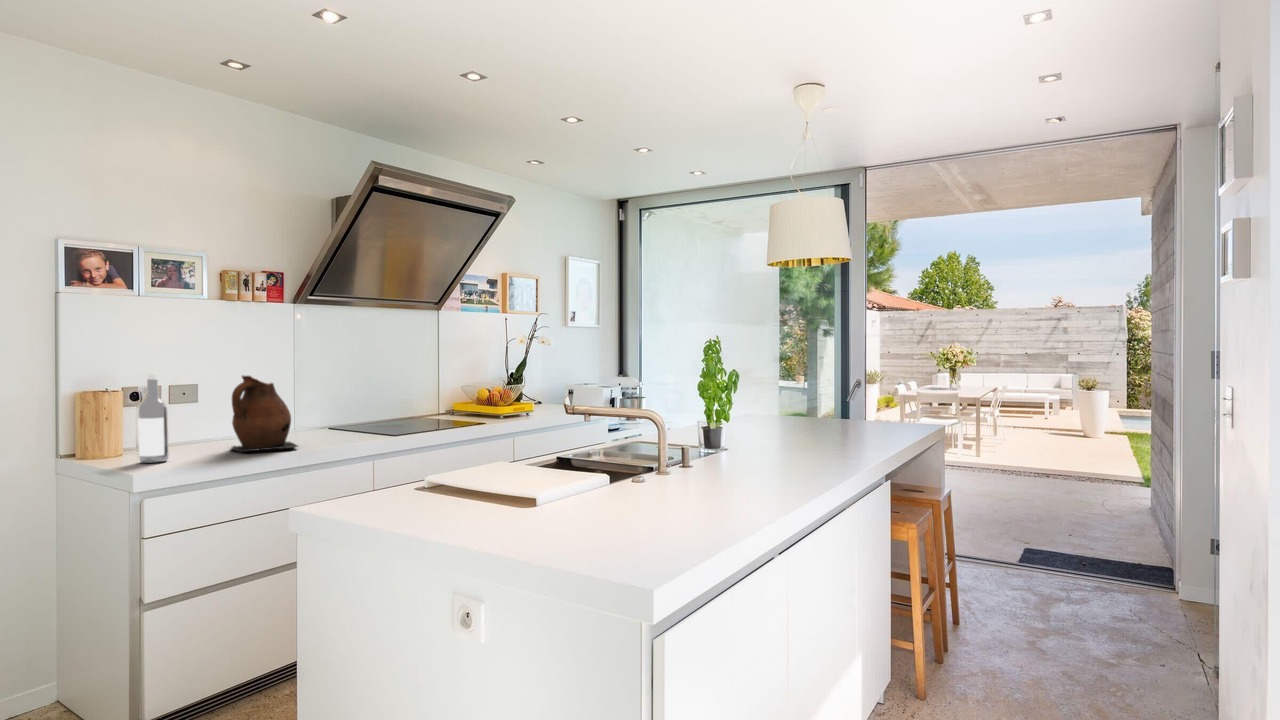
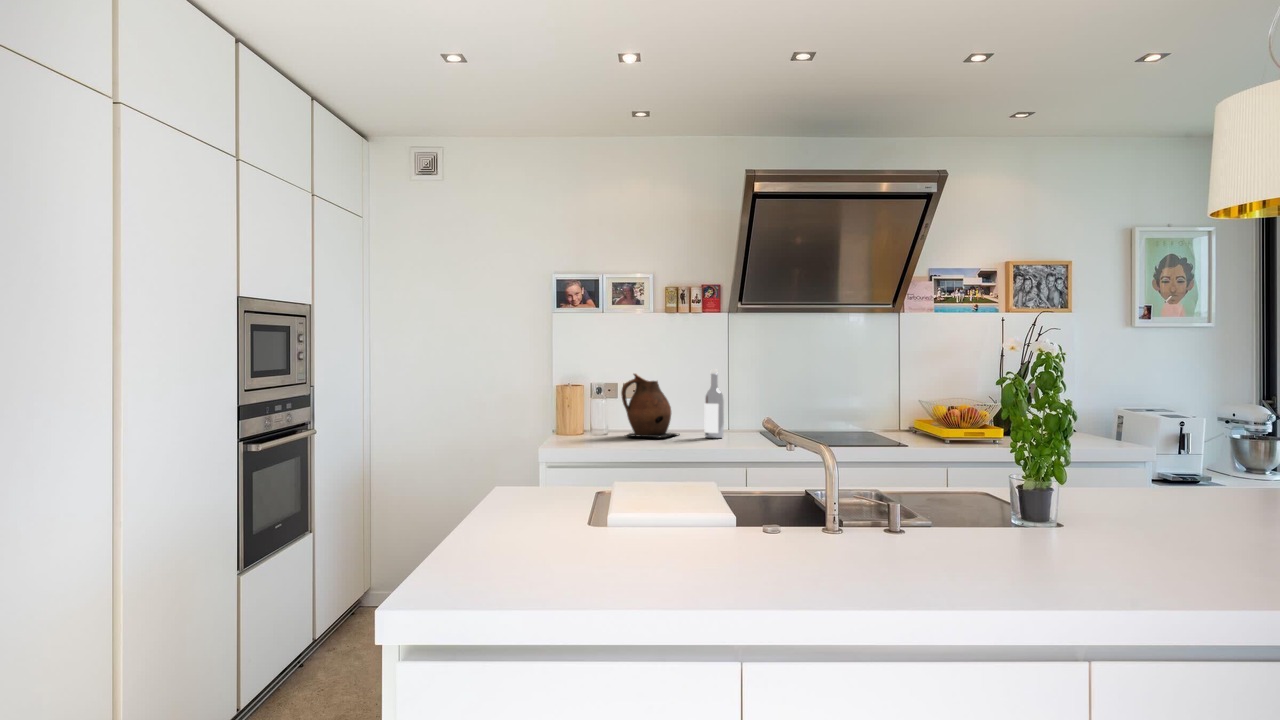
wine bottle: present [139,373,169,463] -> present [705,369,724,438]

